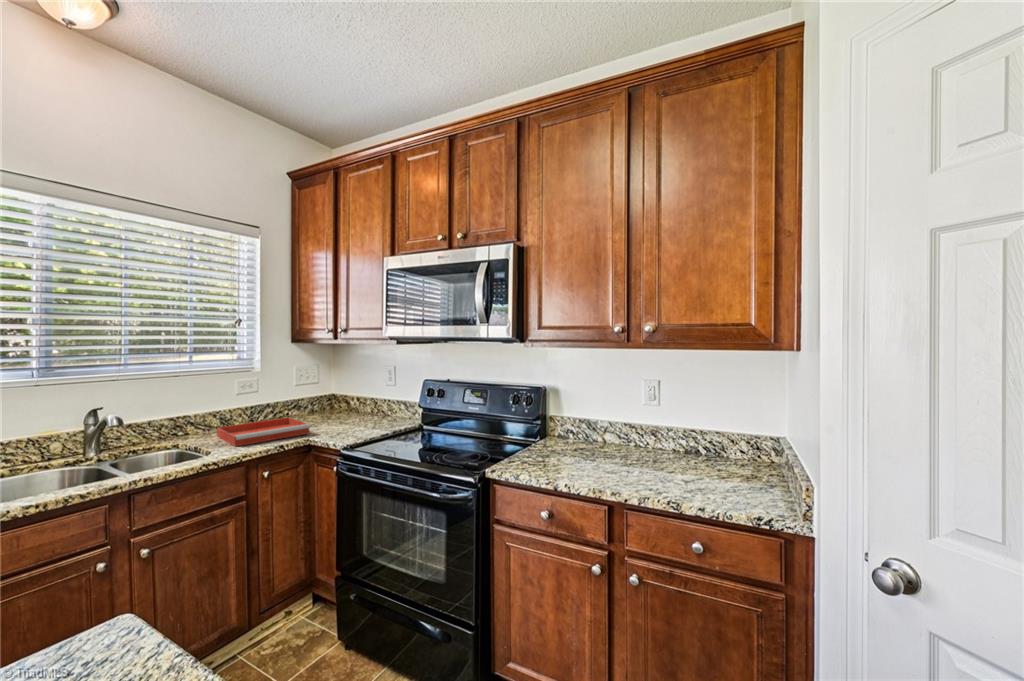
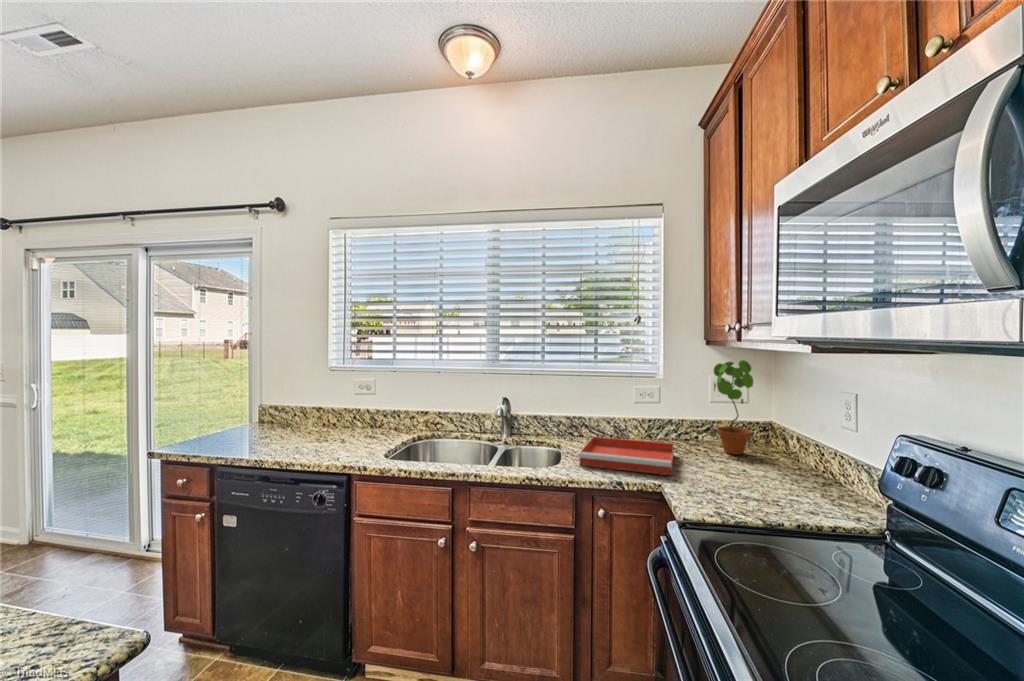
potted plant: none [304,354,333,418] -> present [714,360,753,455]

